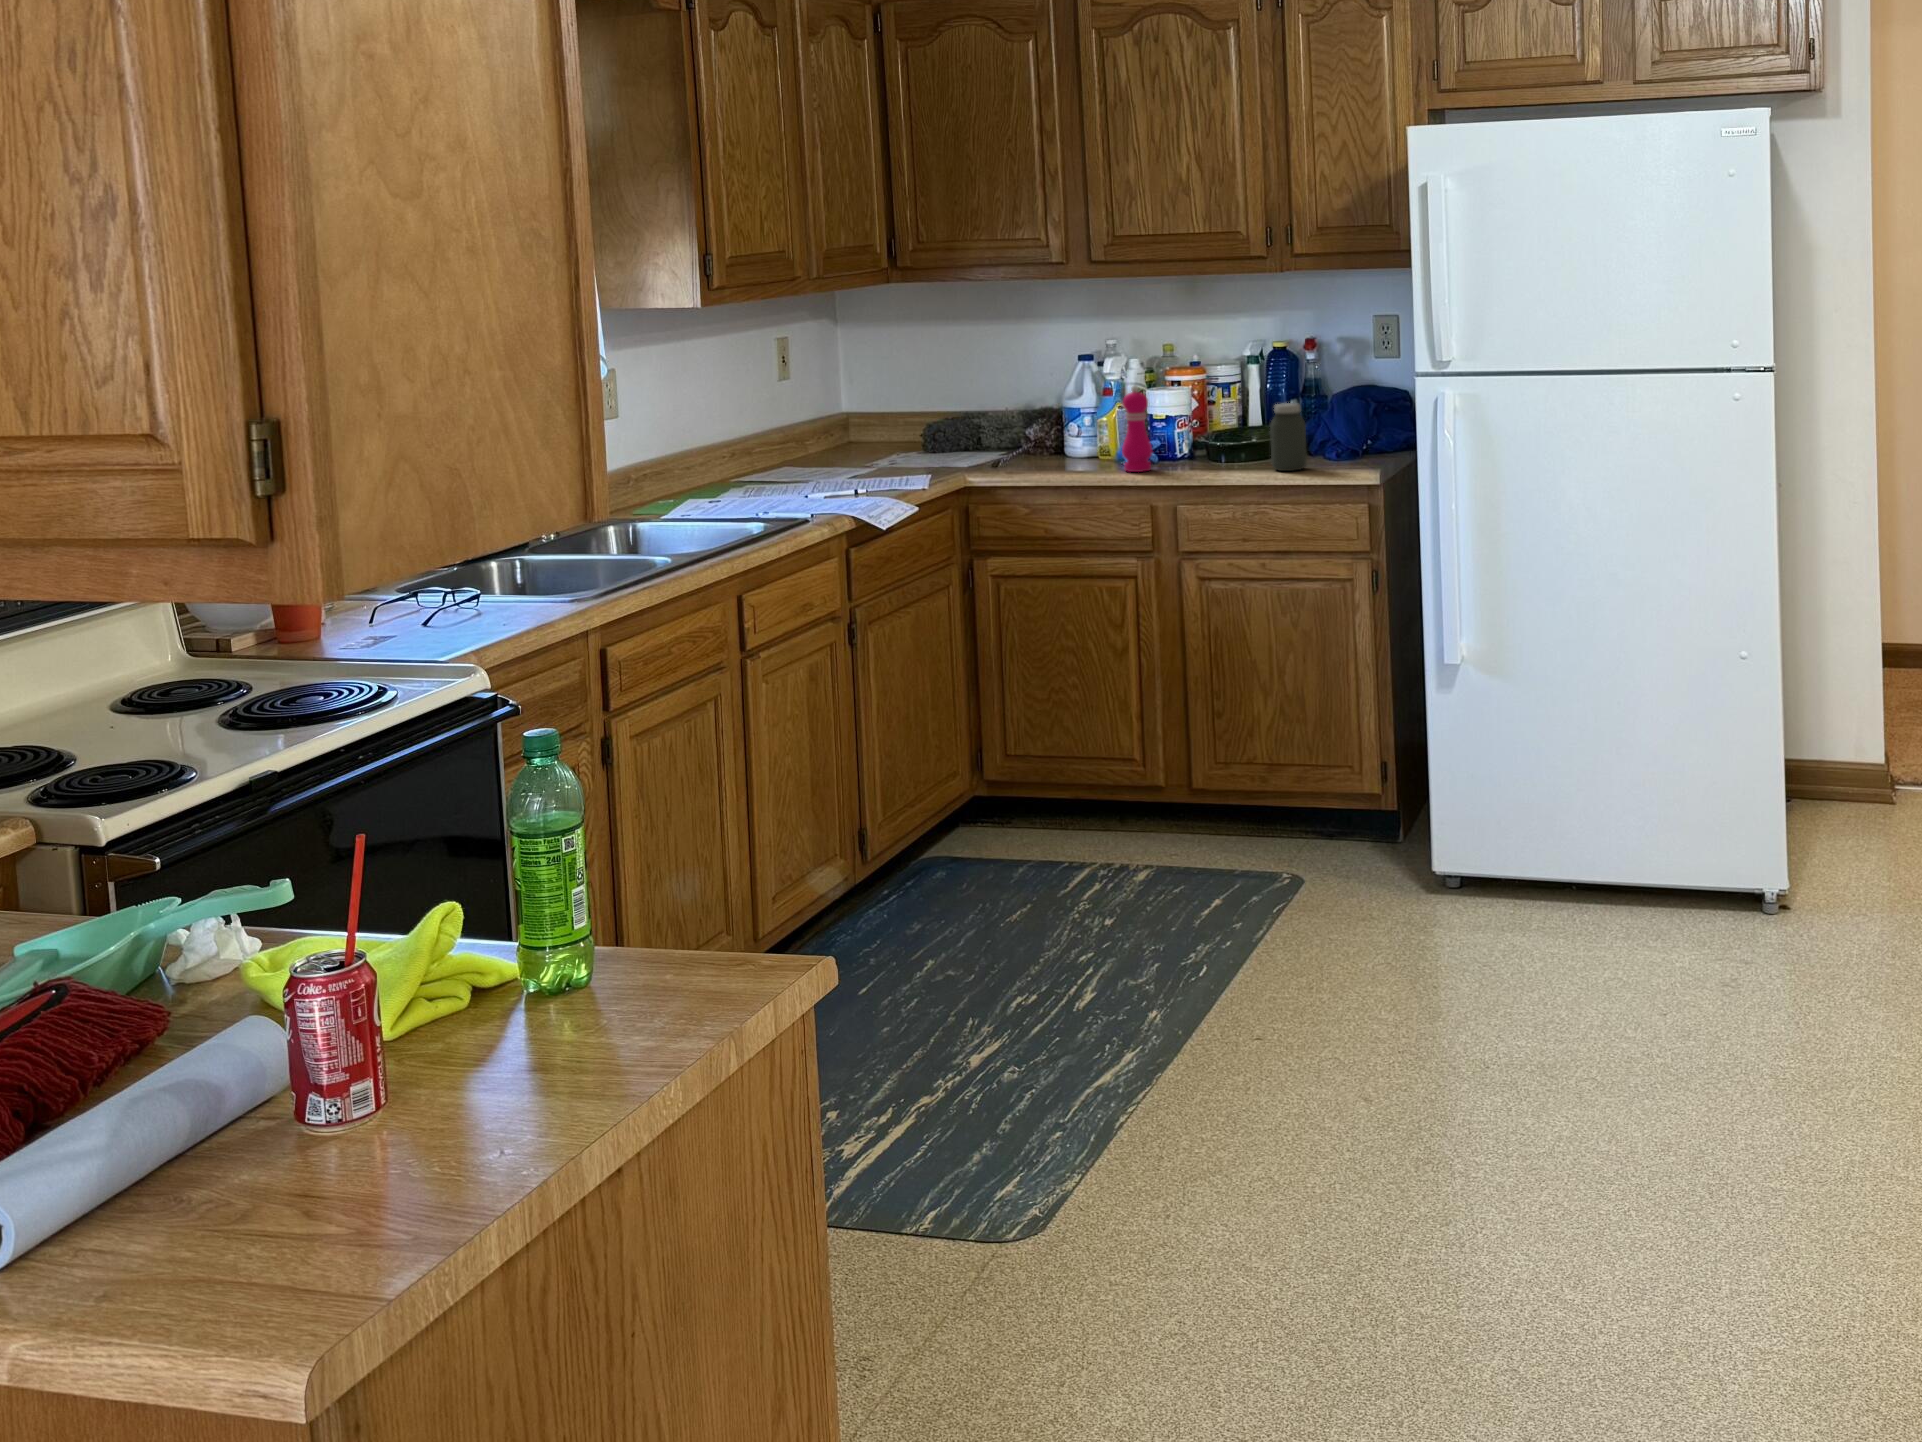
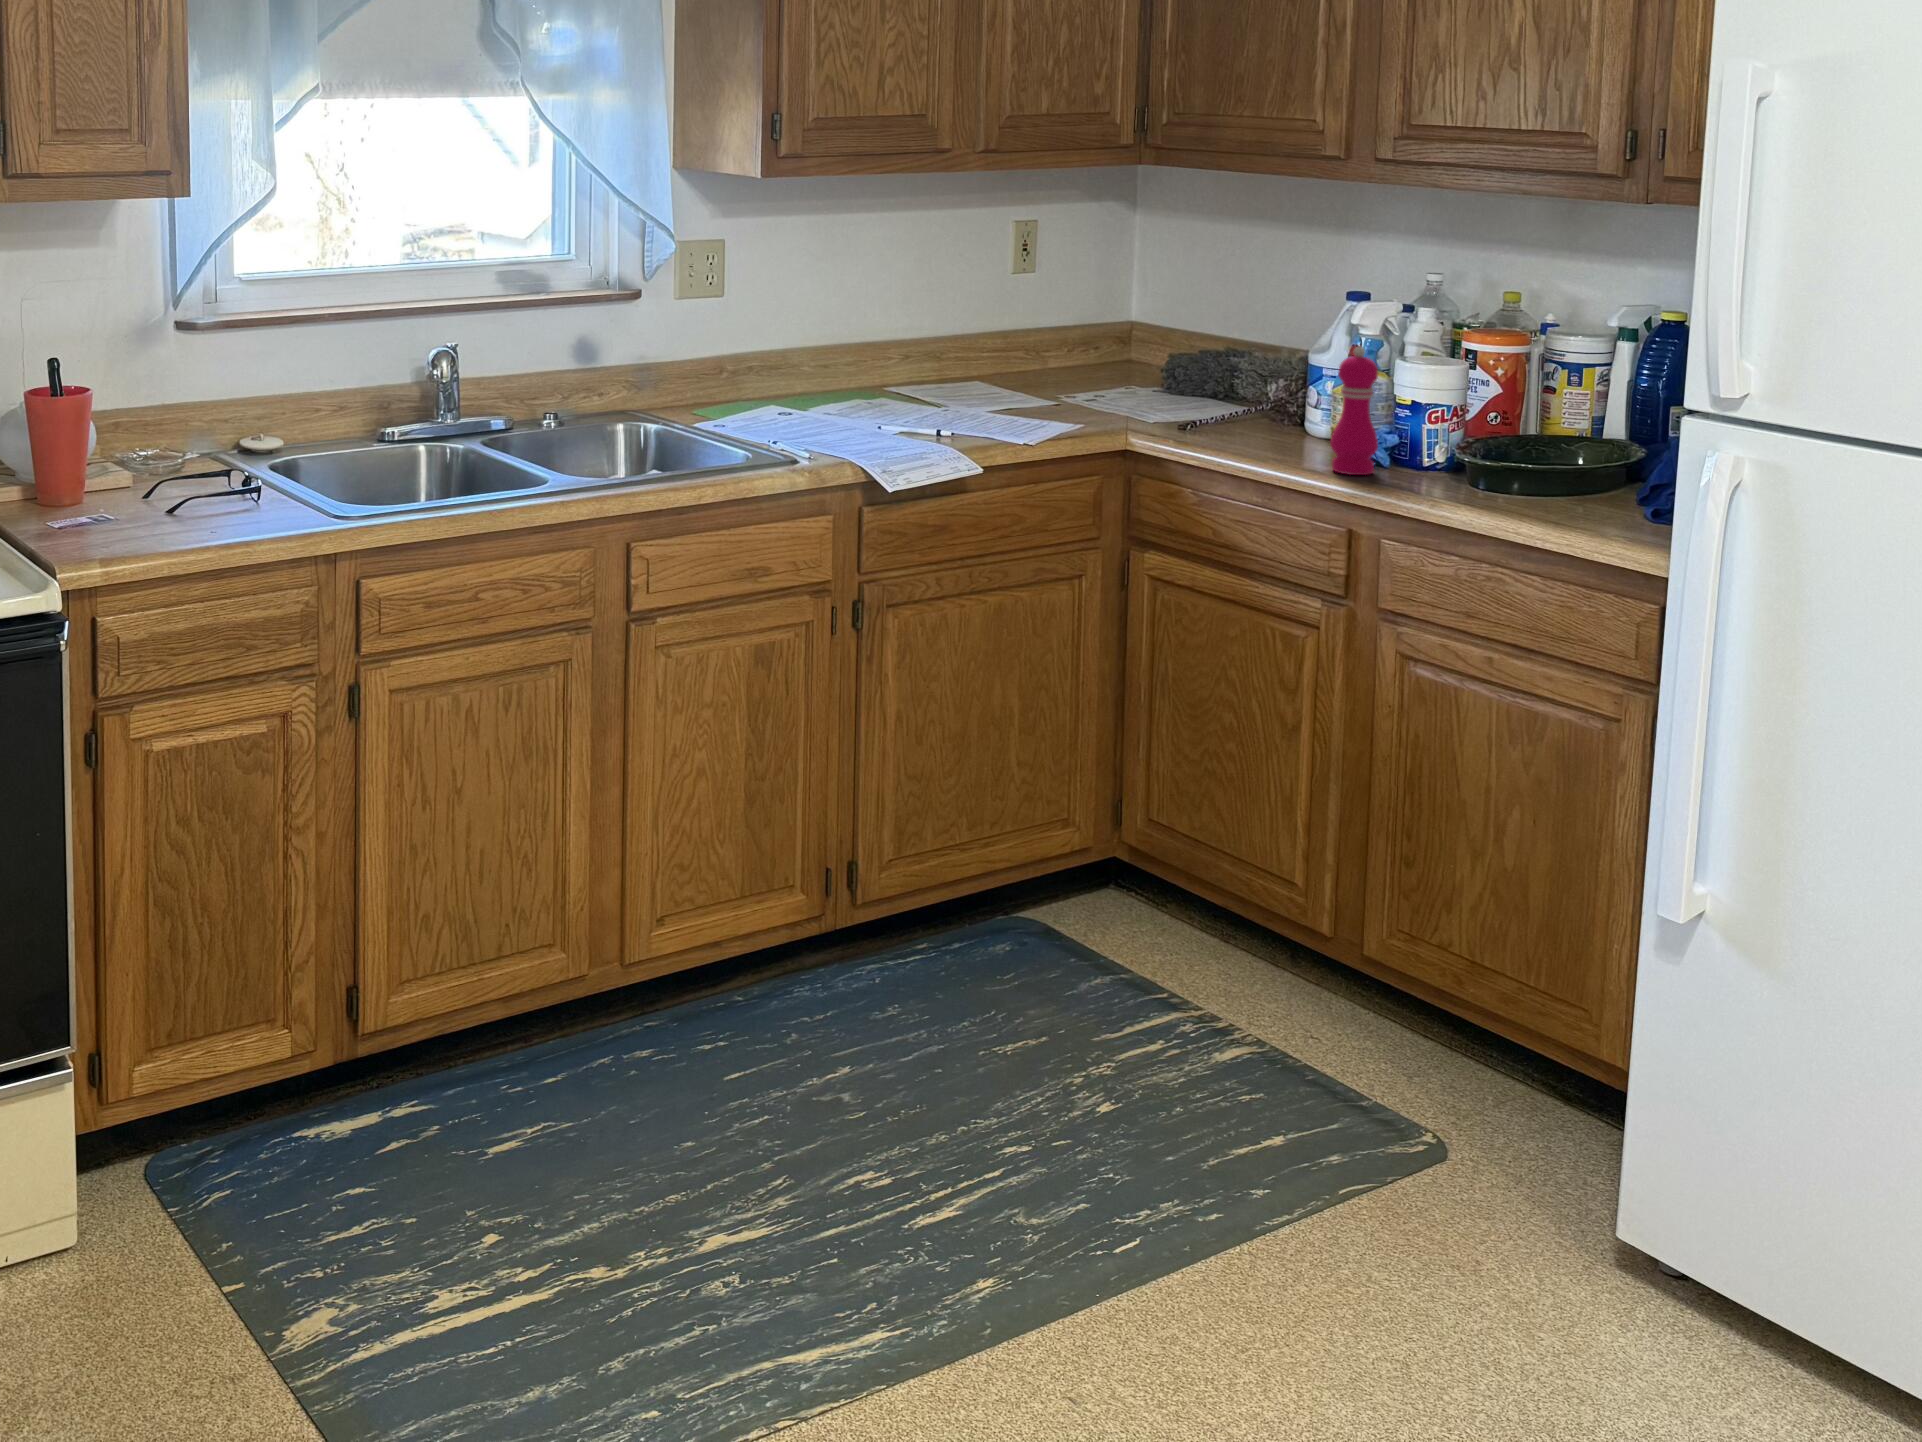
jar: present [1270,403,1307,471] -> none [1543,408,1607,518]

